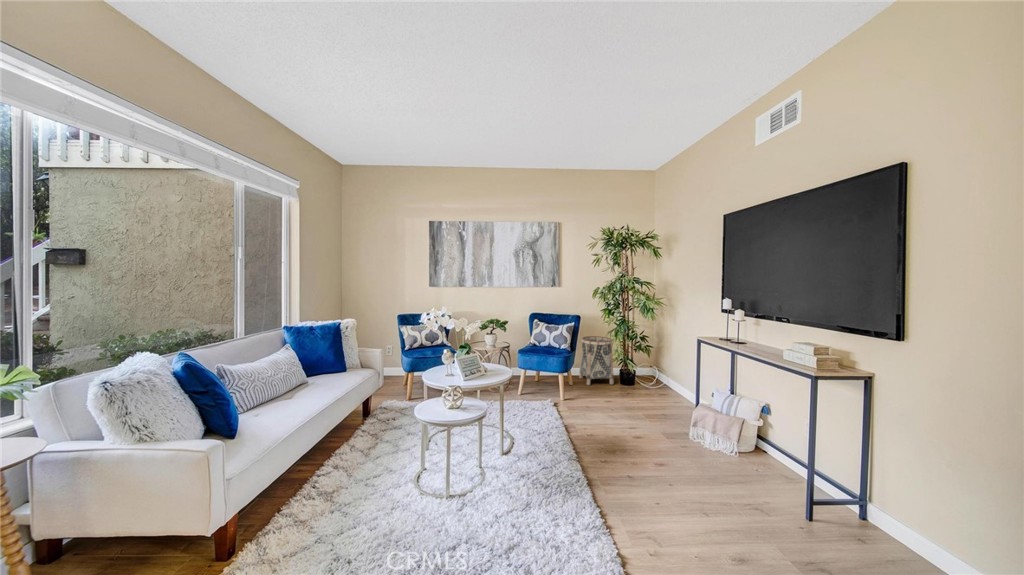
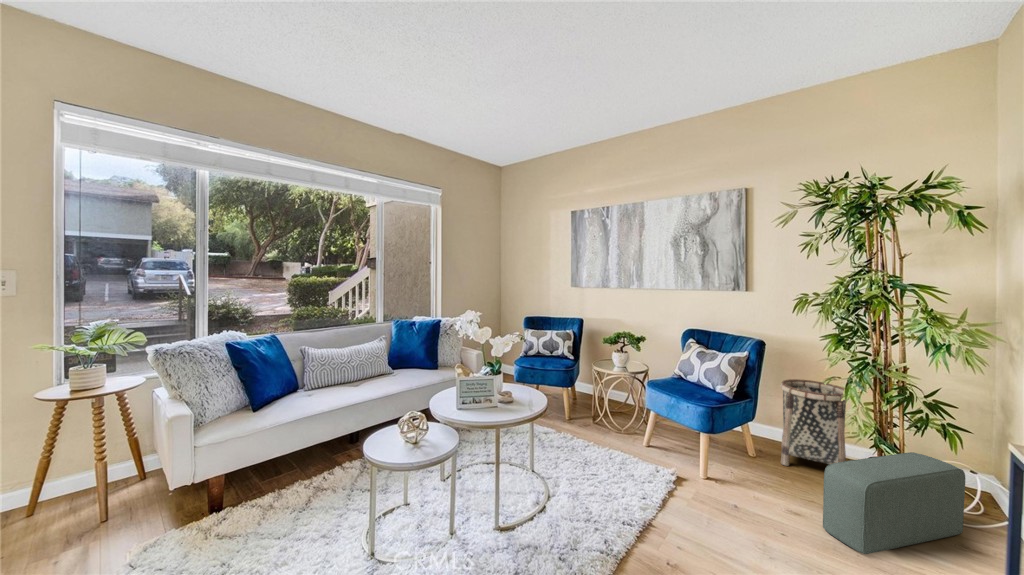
pouf: none [625,361,659,409] -> present [823,452,965,554]

